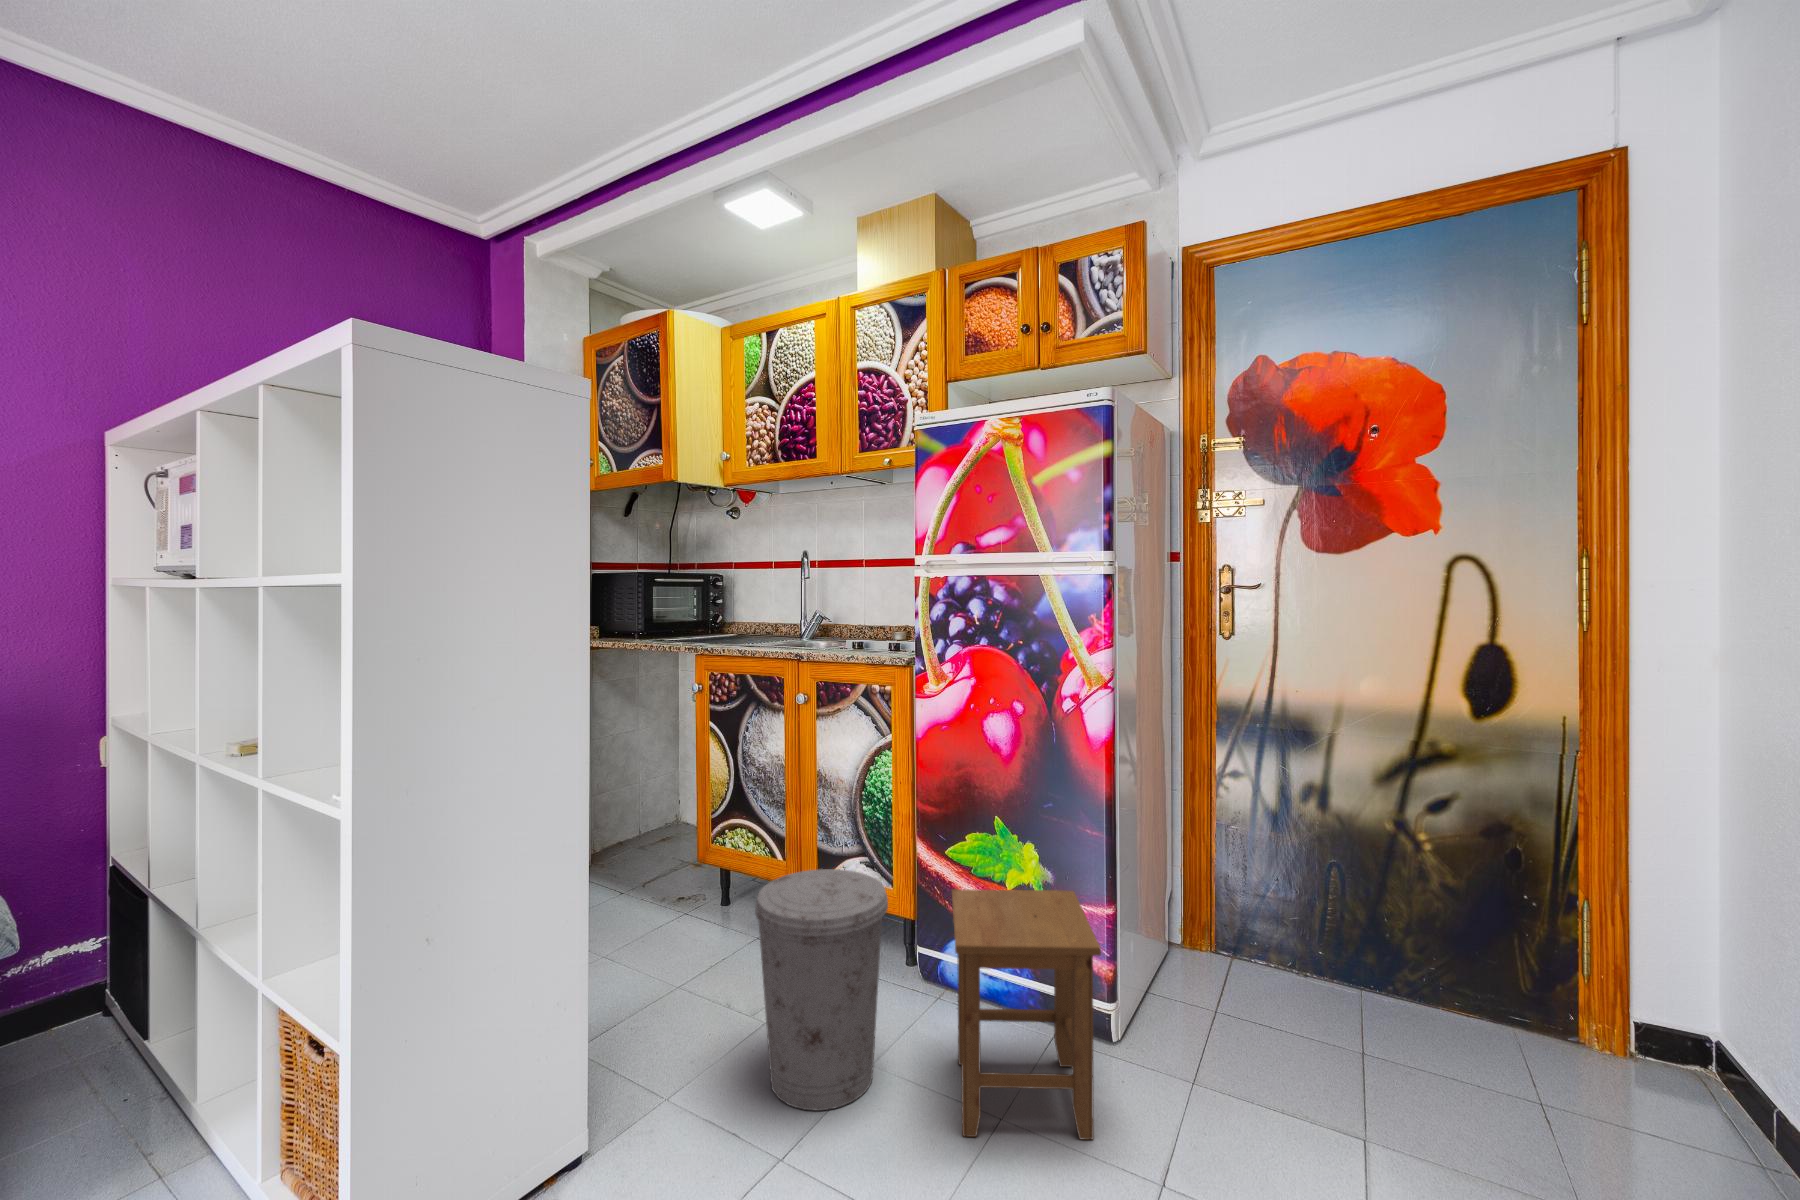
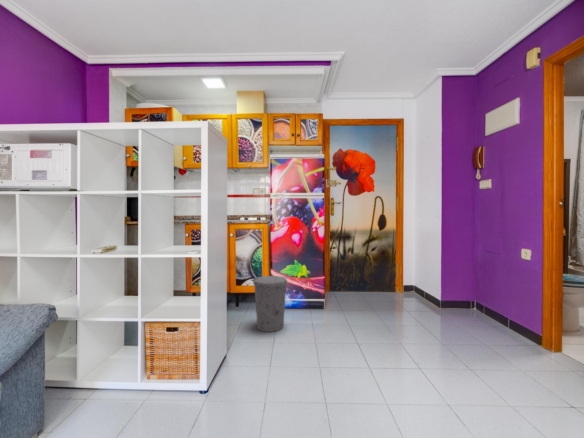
stool: present [952,889,1101,1140] -> none [294,273,337,326]

